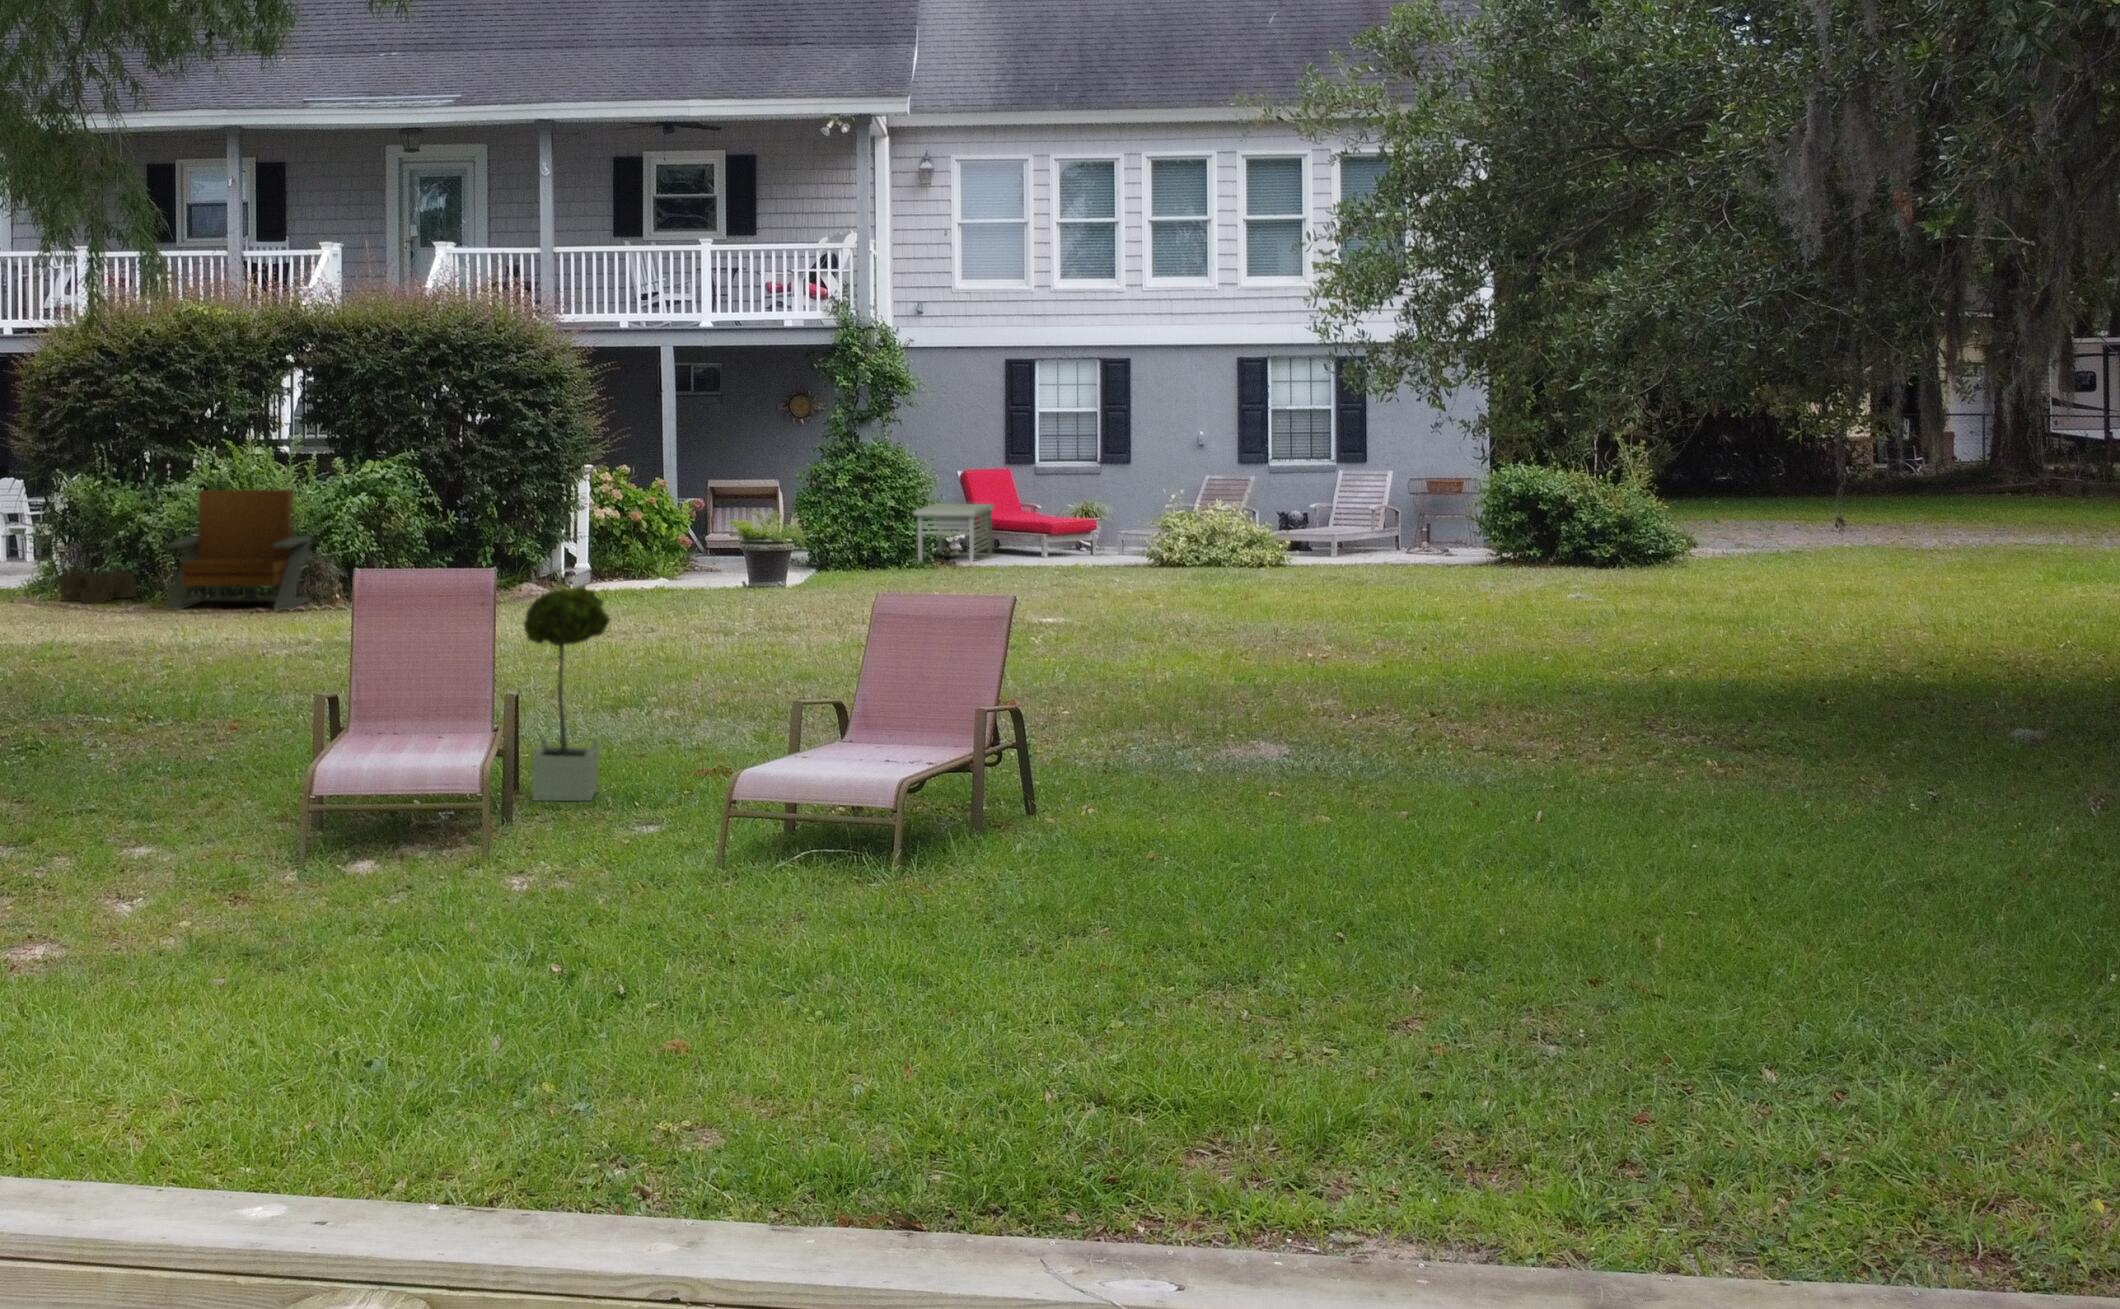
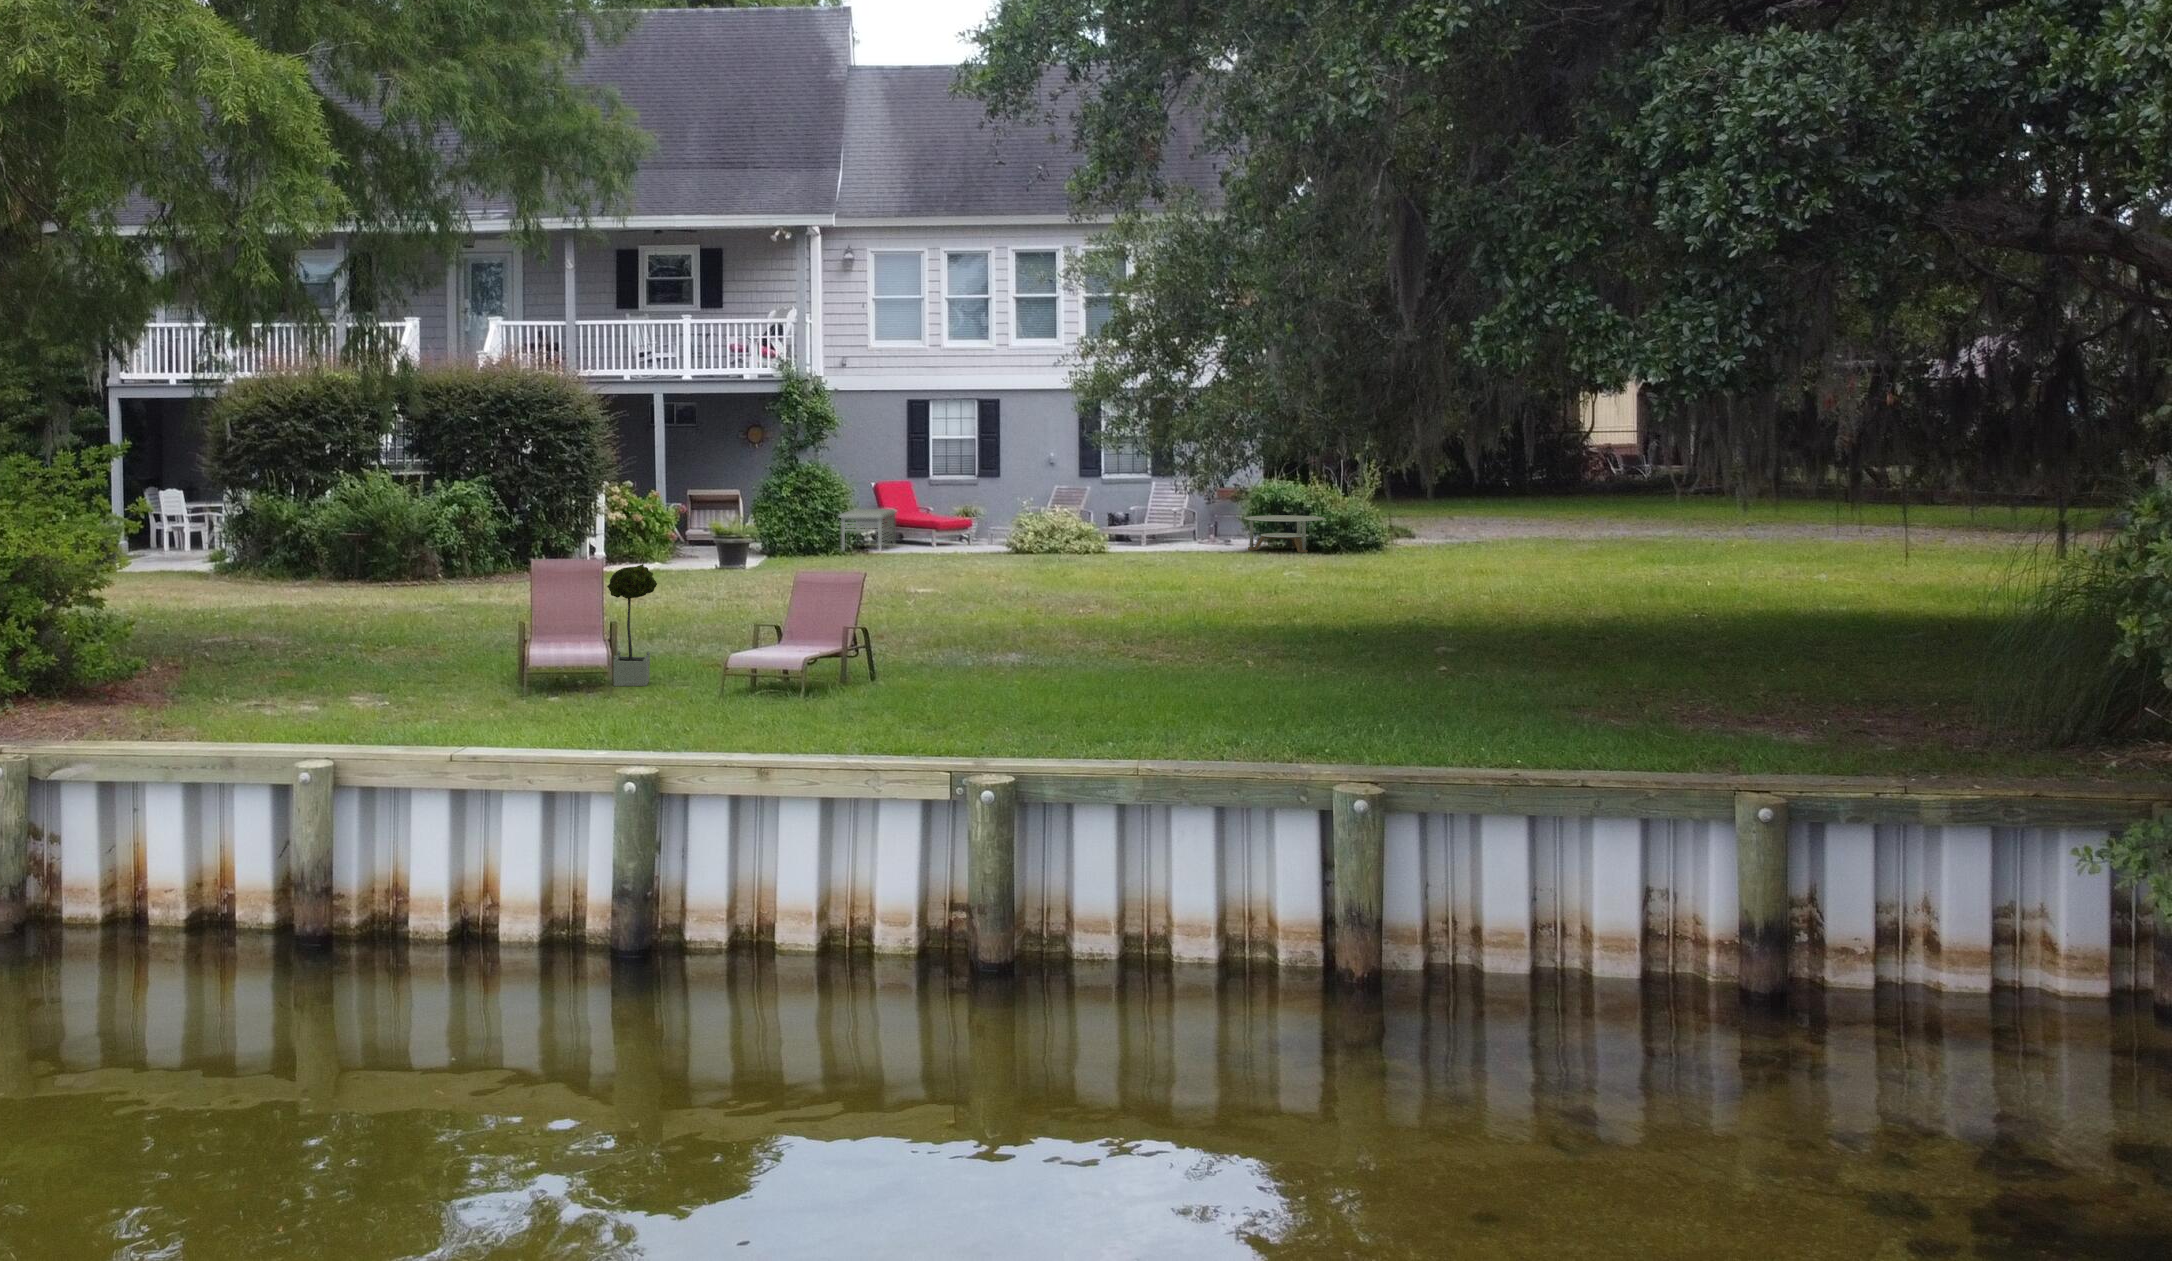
lounge chair: present [165,490,311,610] -> none [321,503,420,587]
round table: none [1489,514,1608,567] -> present [1244,515,1325,552]
woven basket: present [60,569,136,604] -> none [242,557,295,583]

